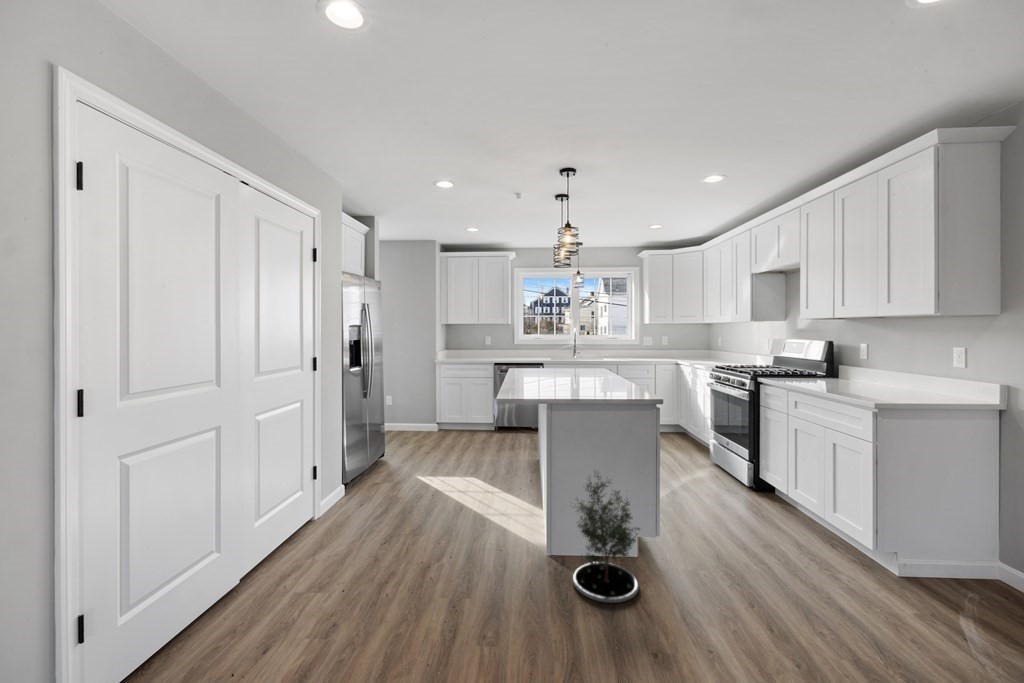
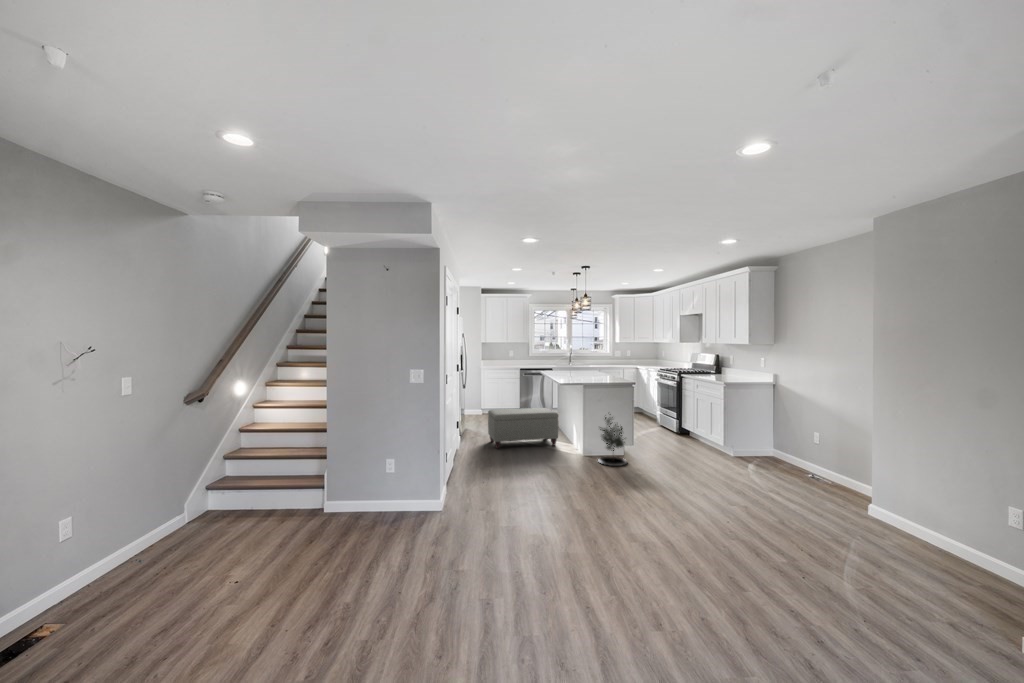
ottoman: none [384,437,513,520] -> present [488,408,559,449]

